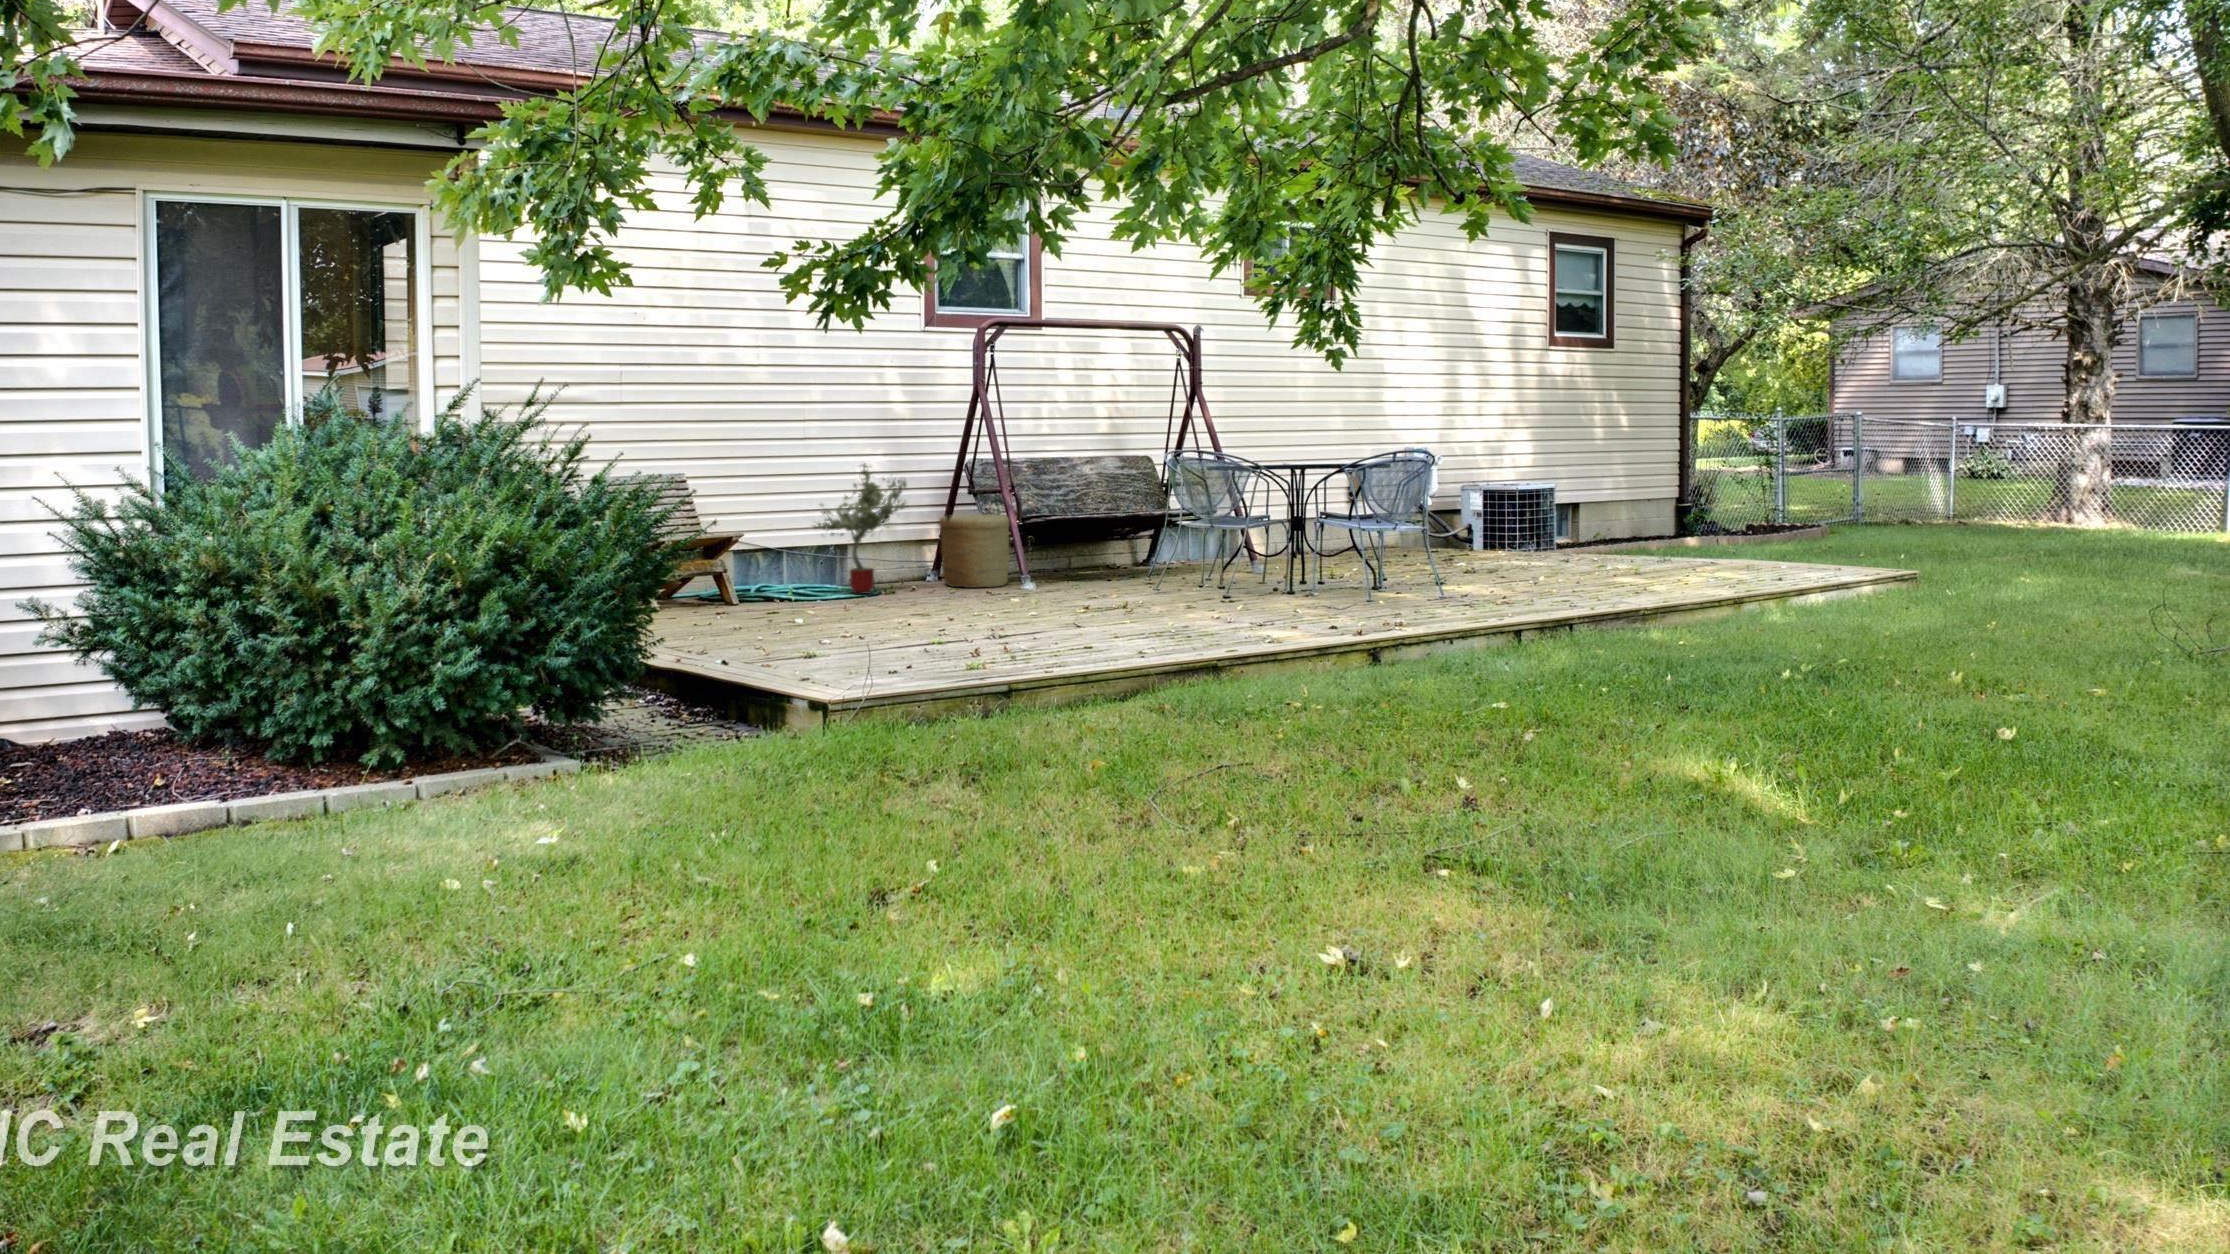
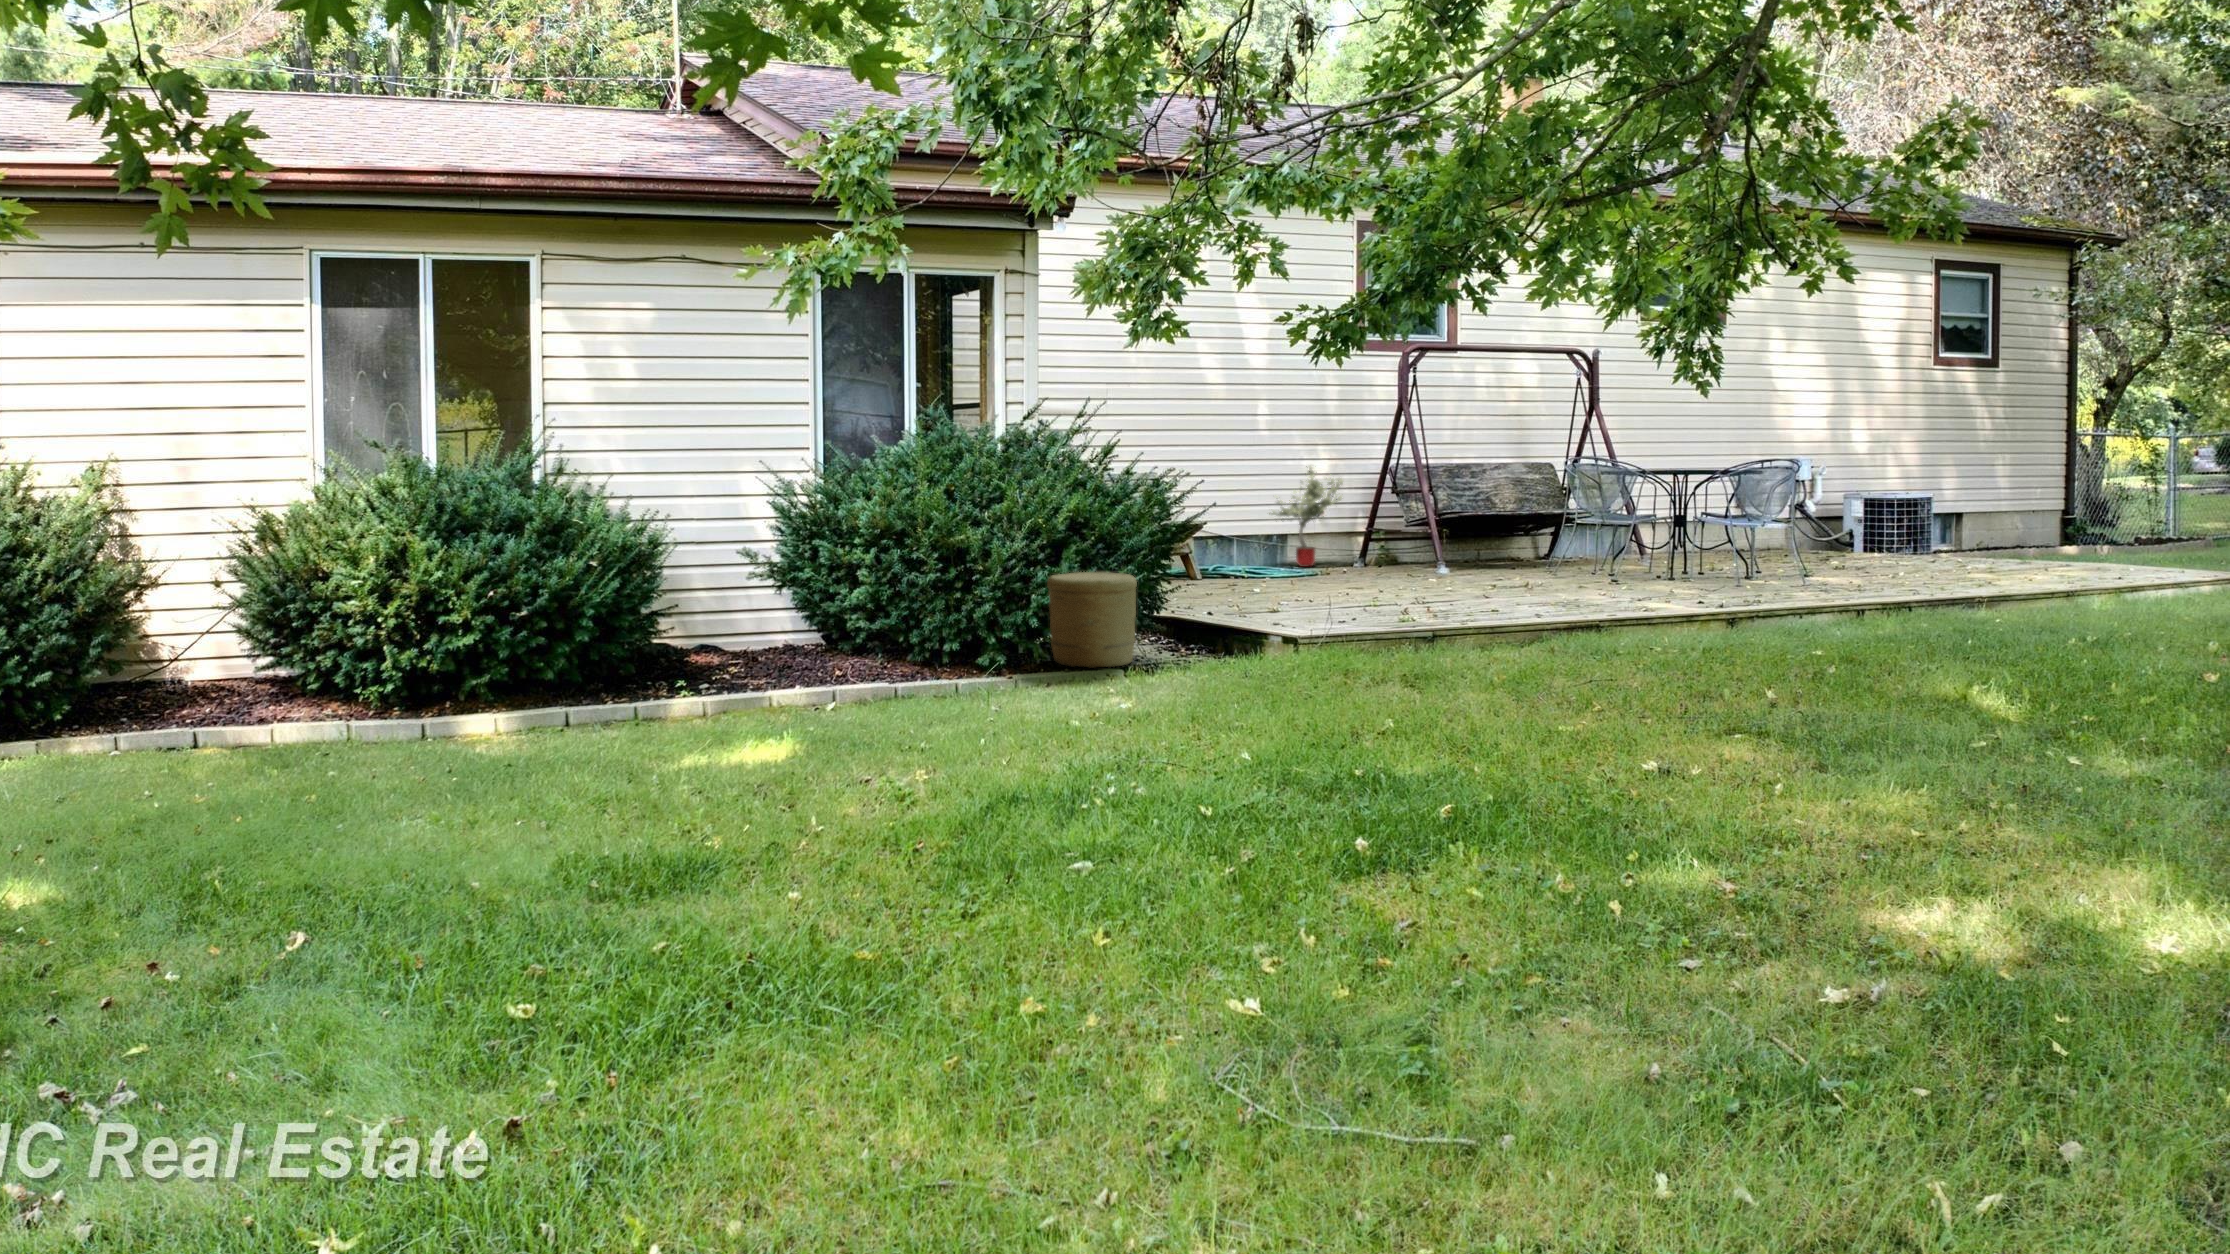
woven basket: present [939,514,1010,588] -> present [1047,572,1137,668]

